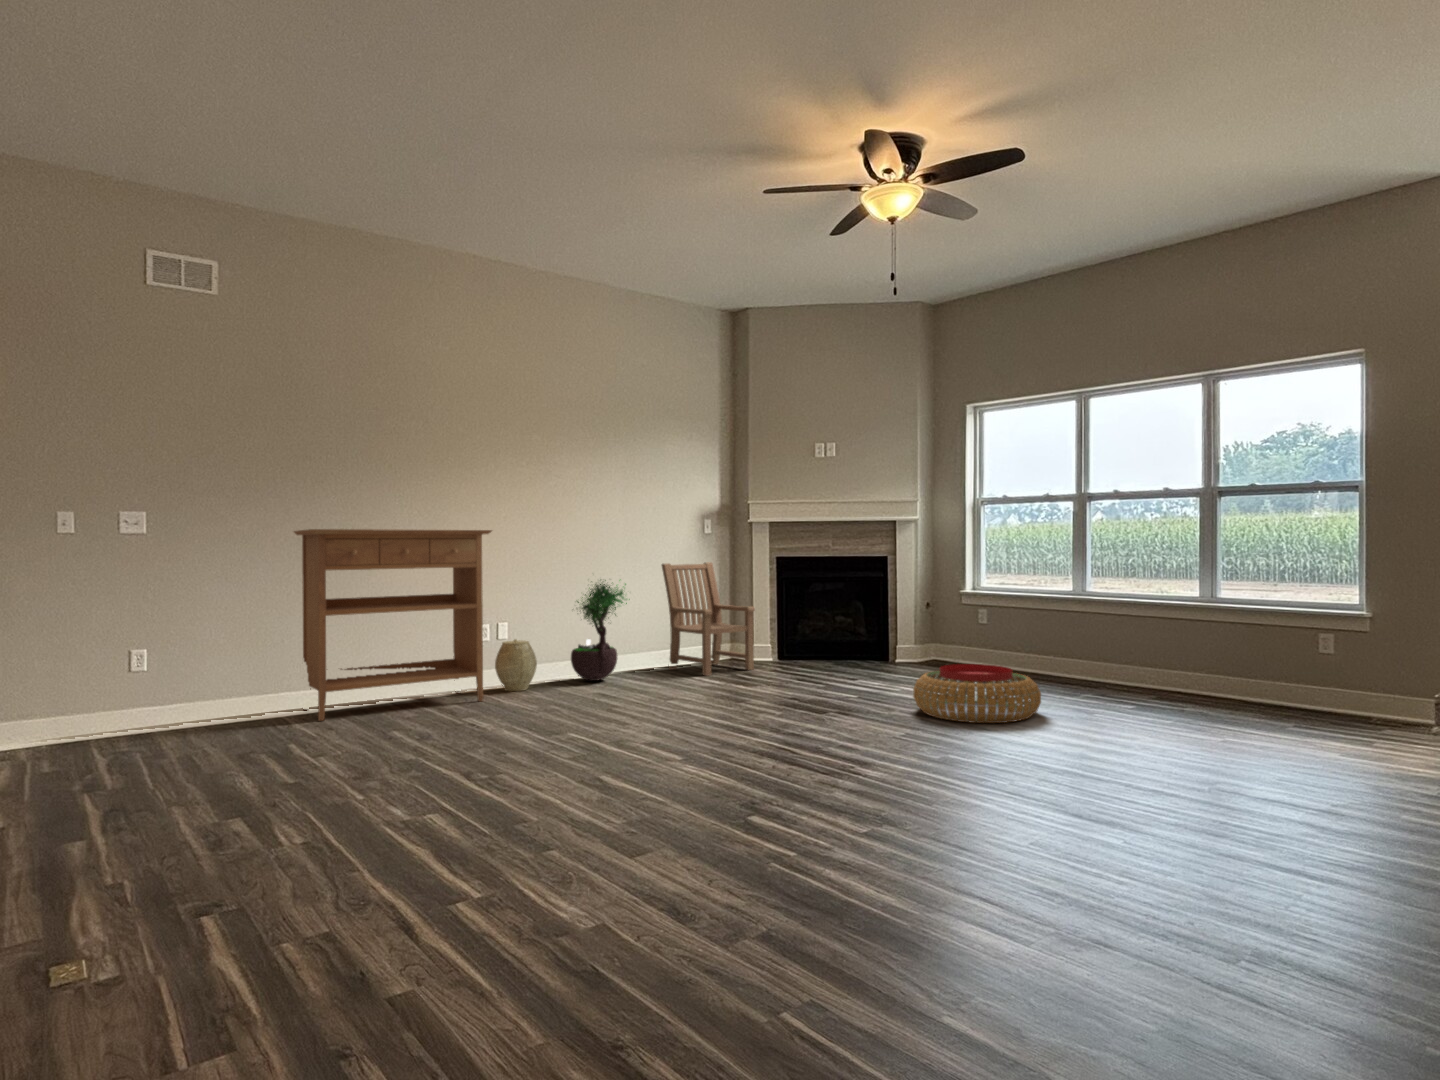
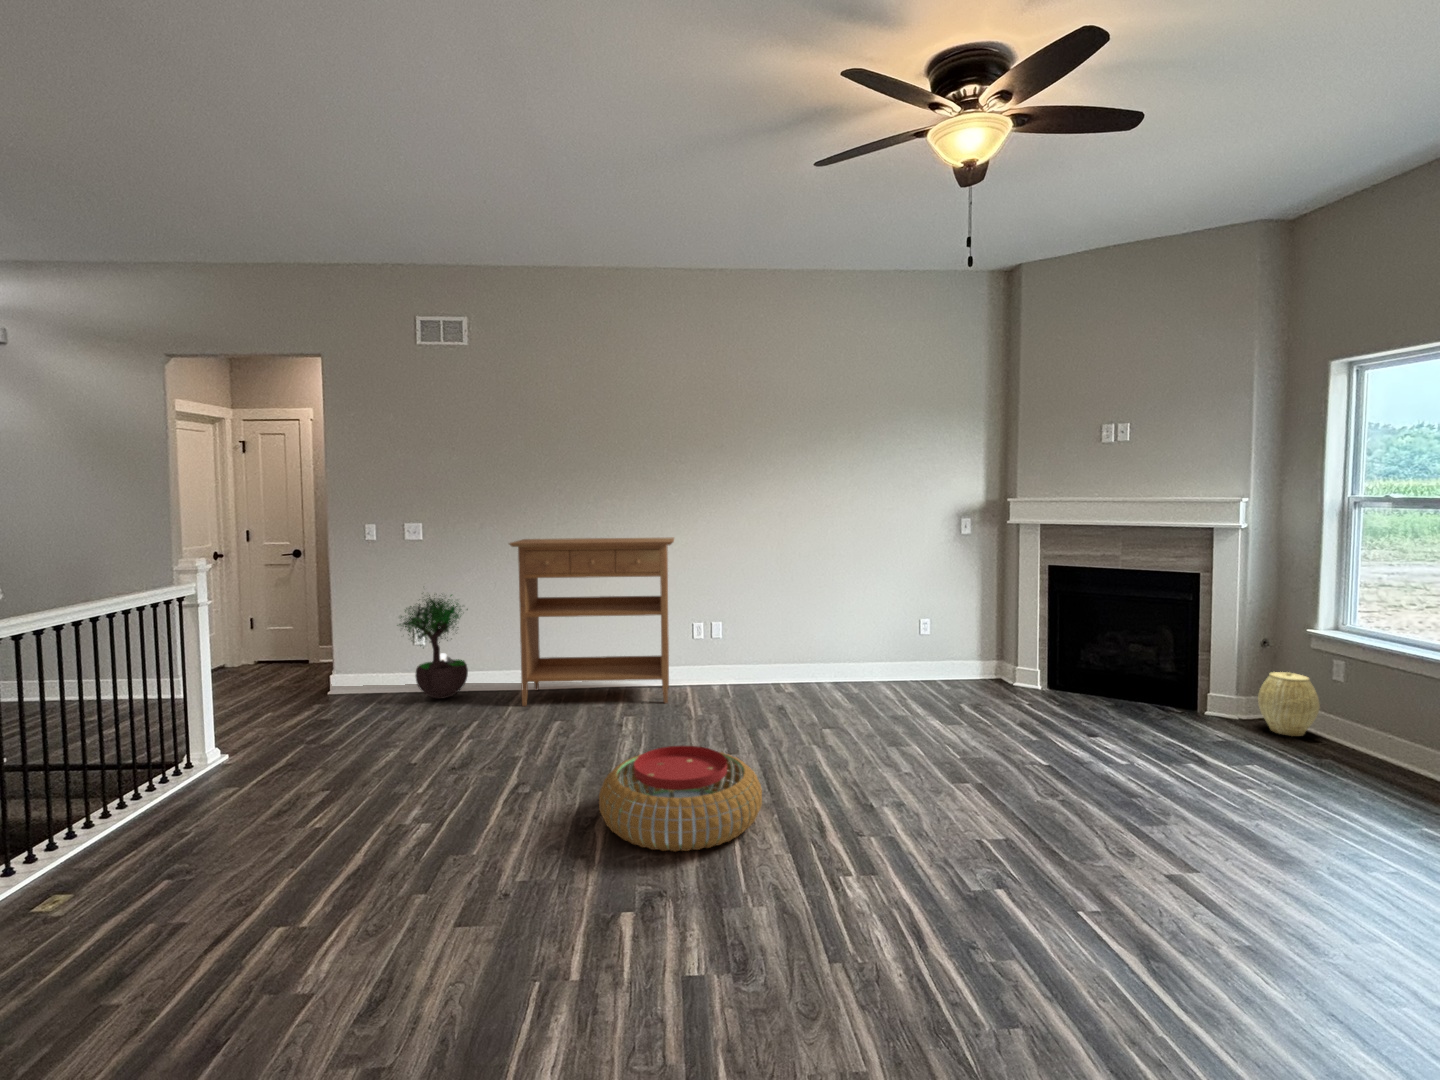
armchair: present [662,562,755,676] -> none [896,568,995,702]
potted tree: present [571,580,630,681] -> present [397,595,468,699]
woven basket: present [495,639,537,691] -> present [1258,672,1320,736]
pouf: present [913,664,1041,723] -> present [599,746,762,851]

